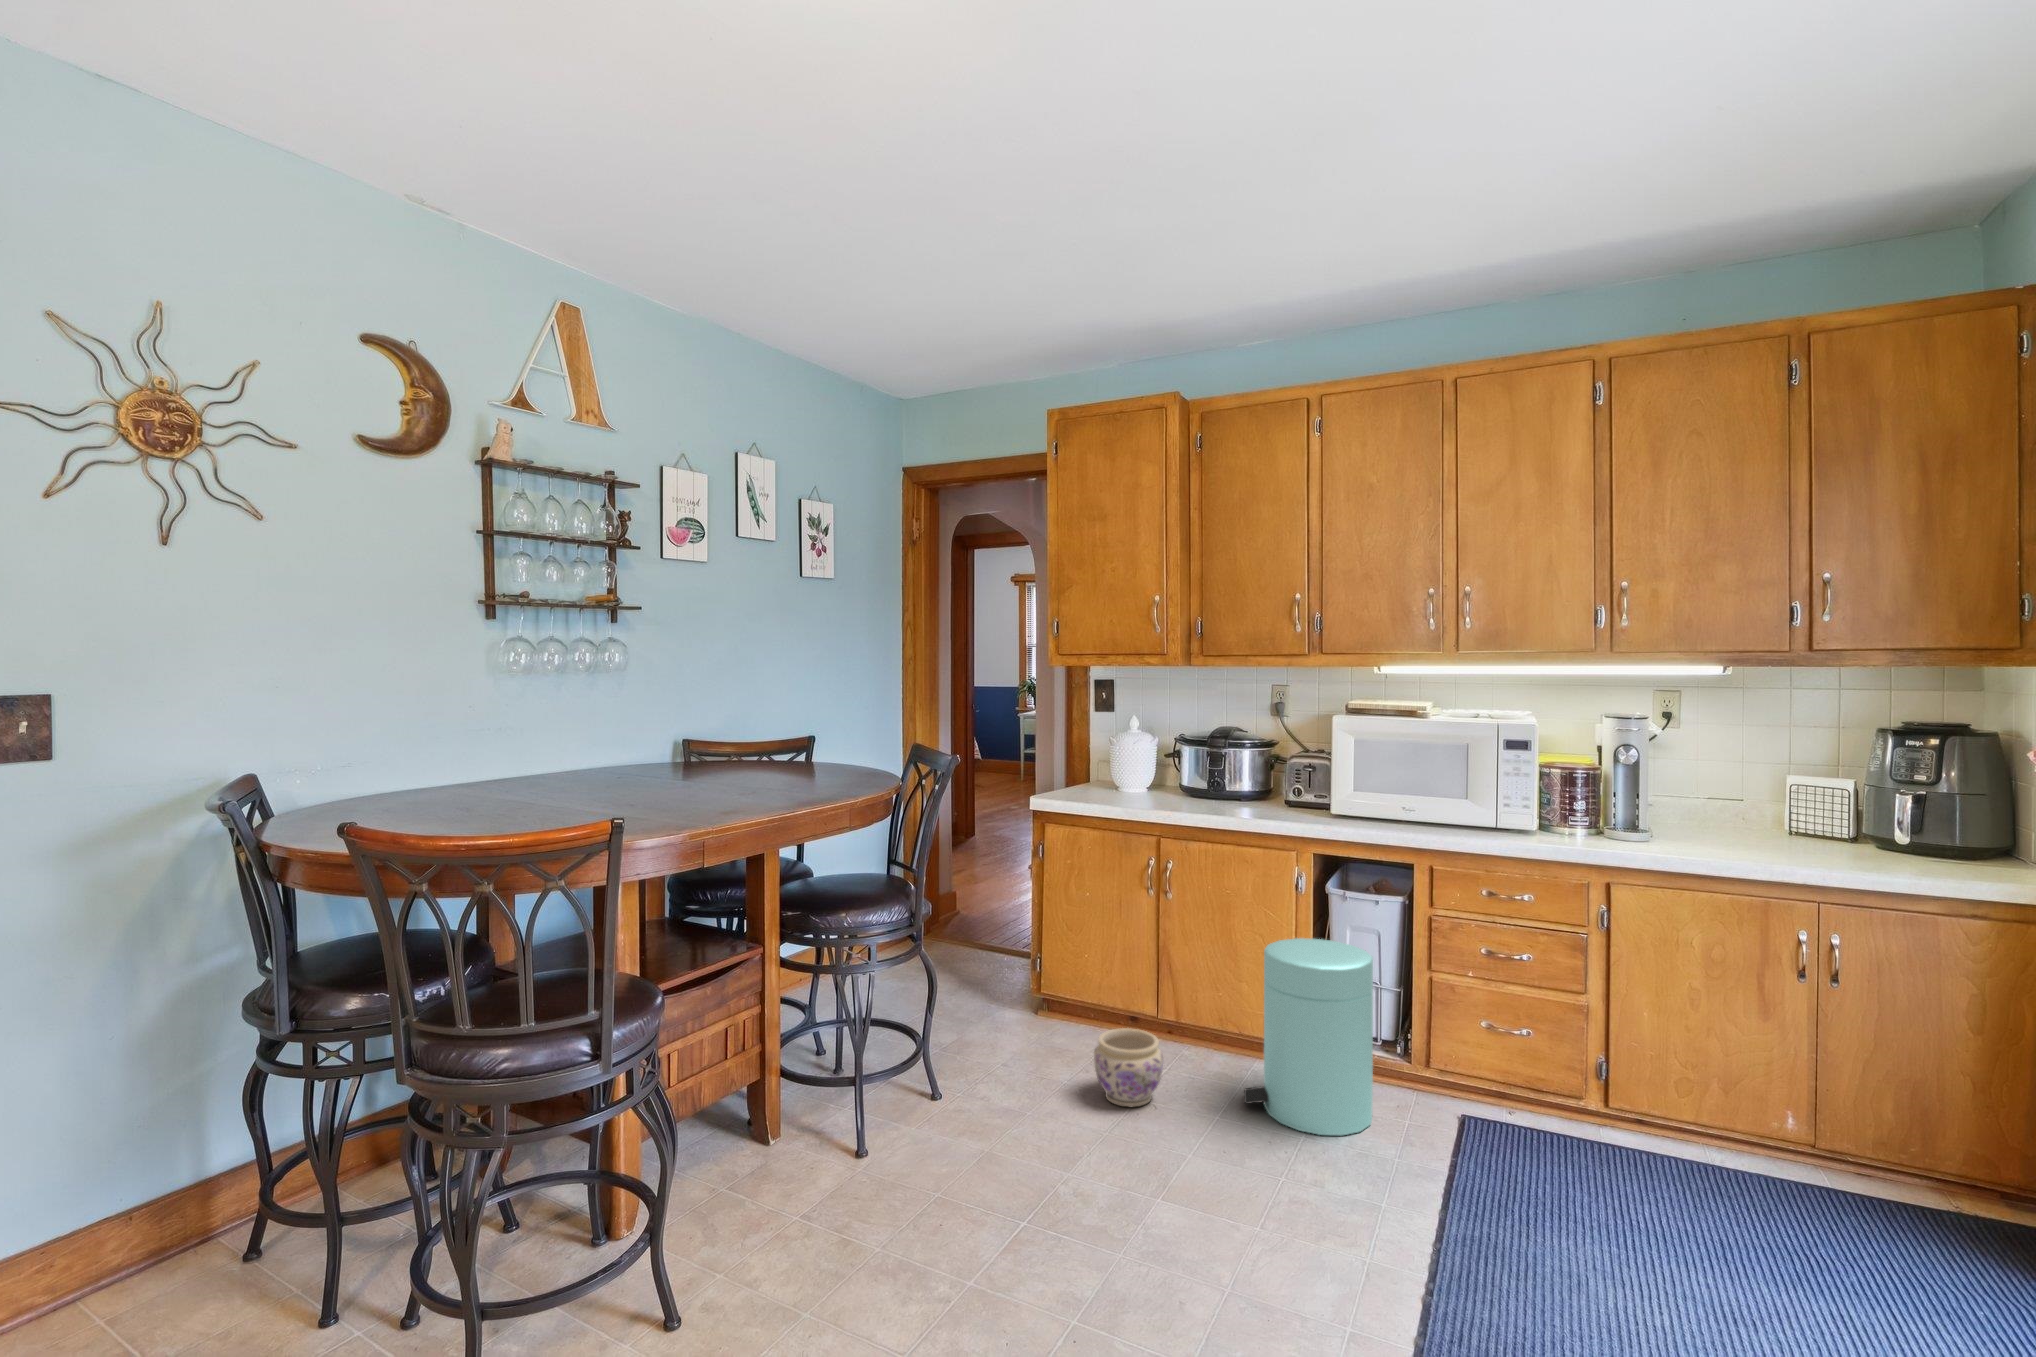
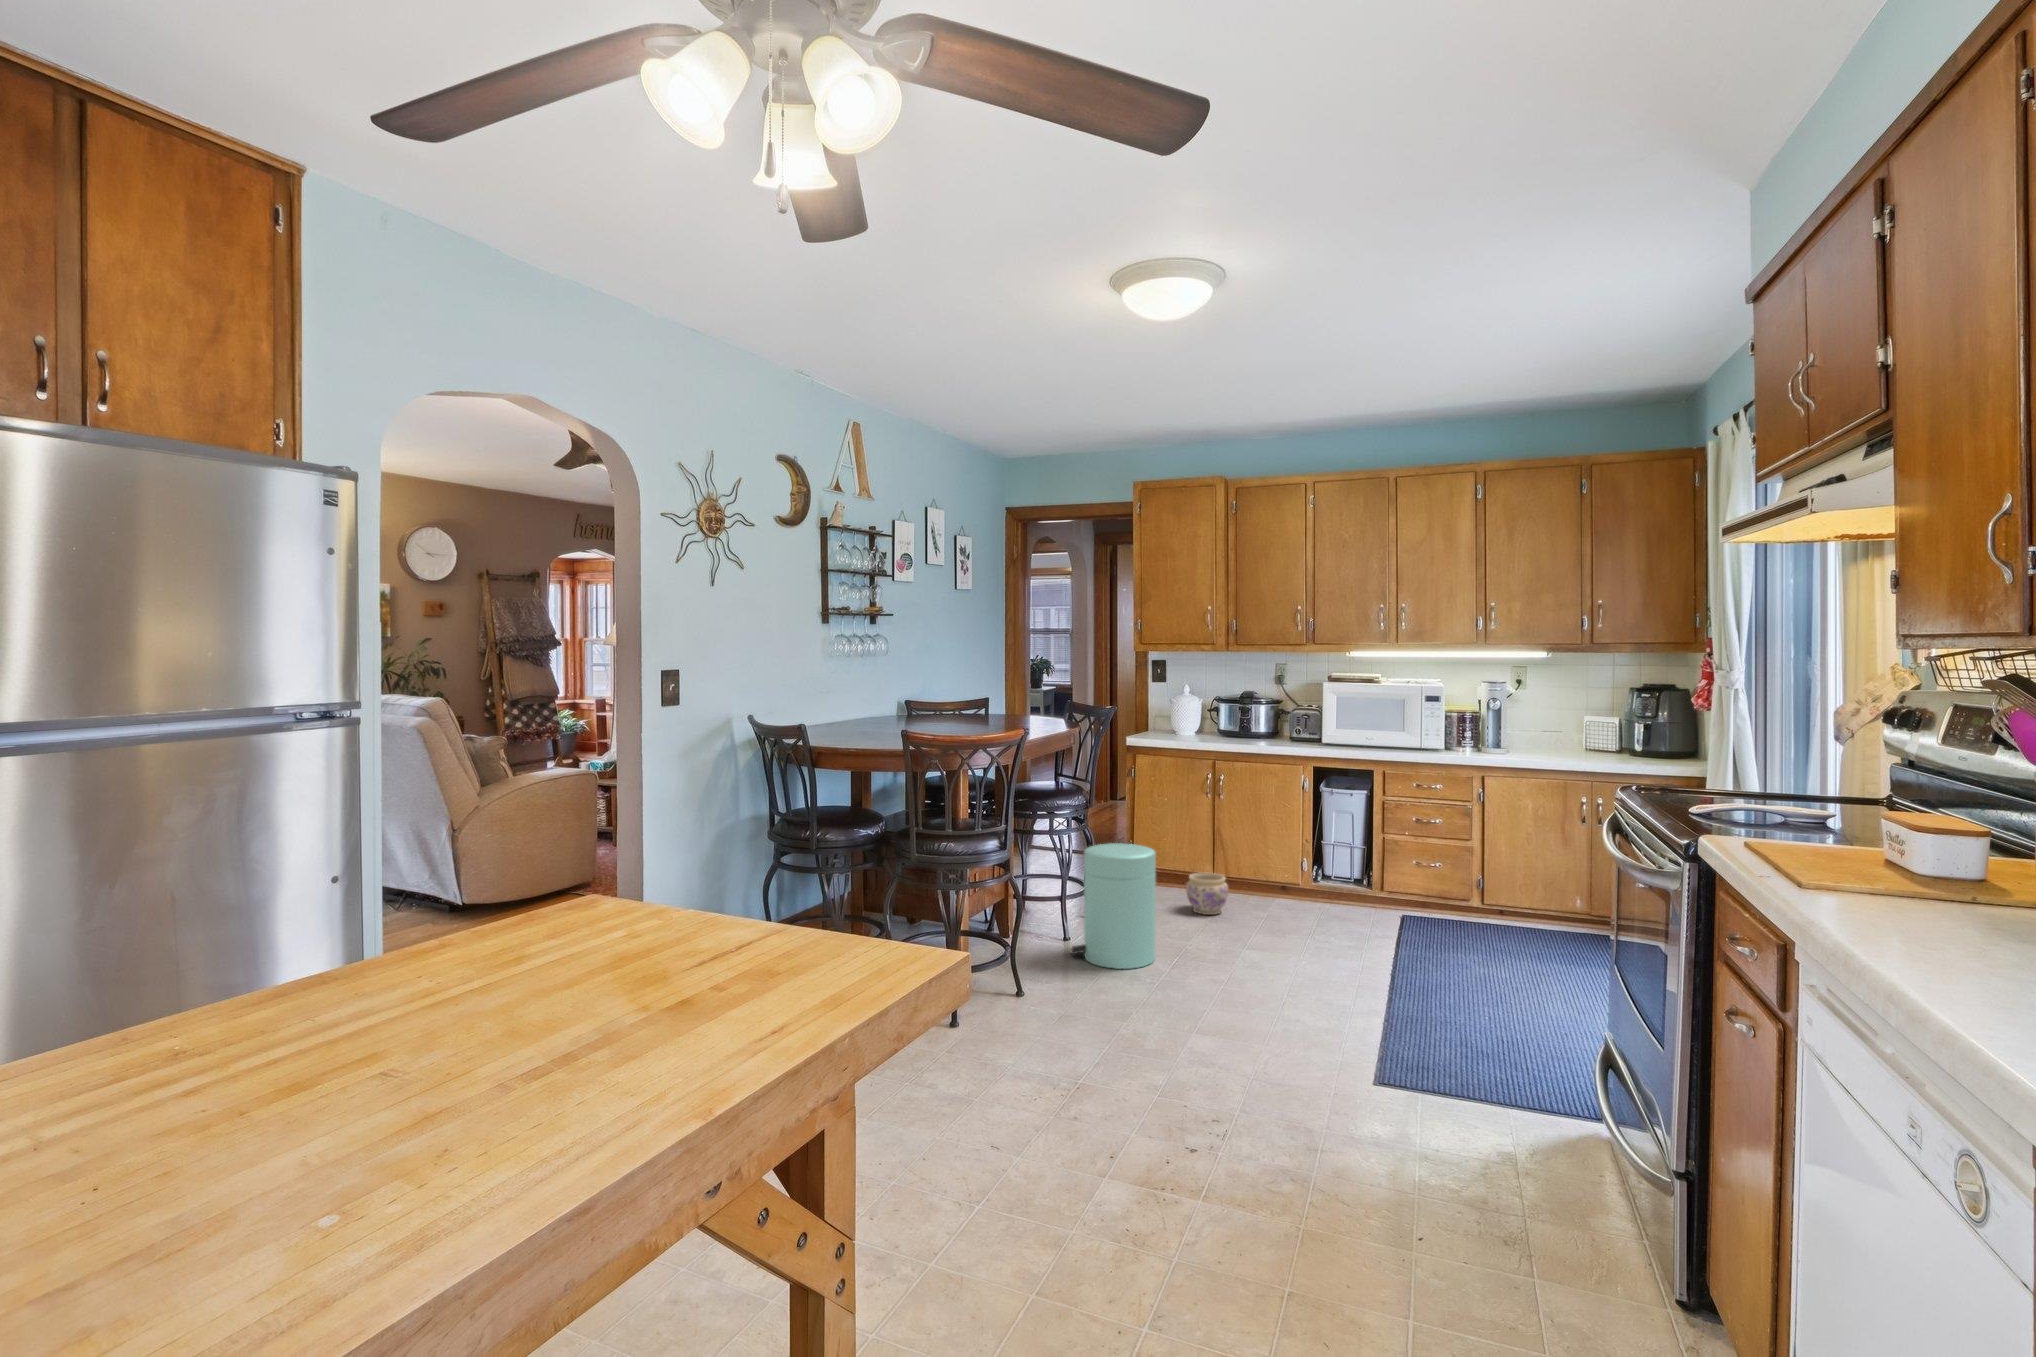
trash can: present [1244,938,1373,1136] -> present [1070,843,1156,969]

